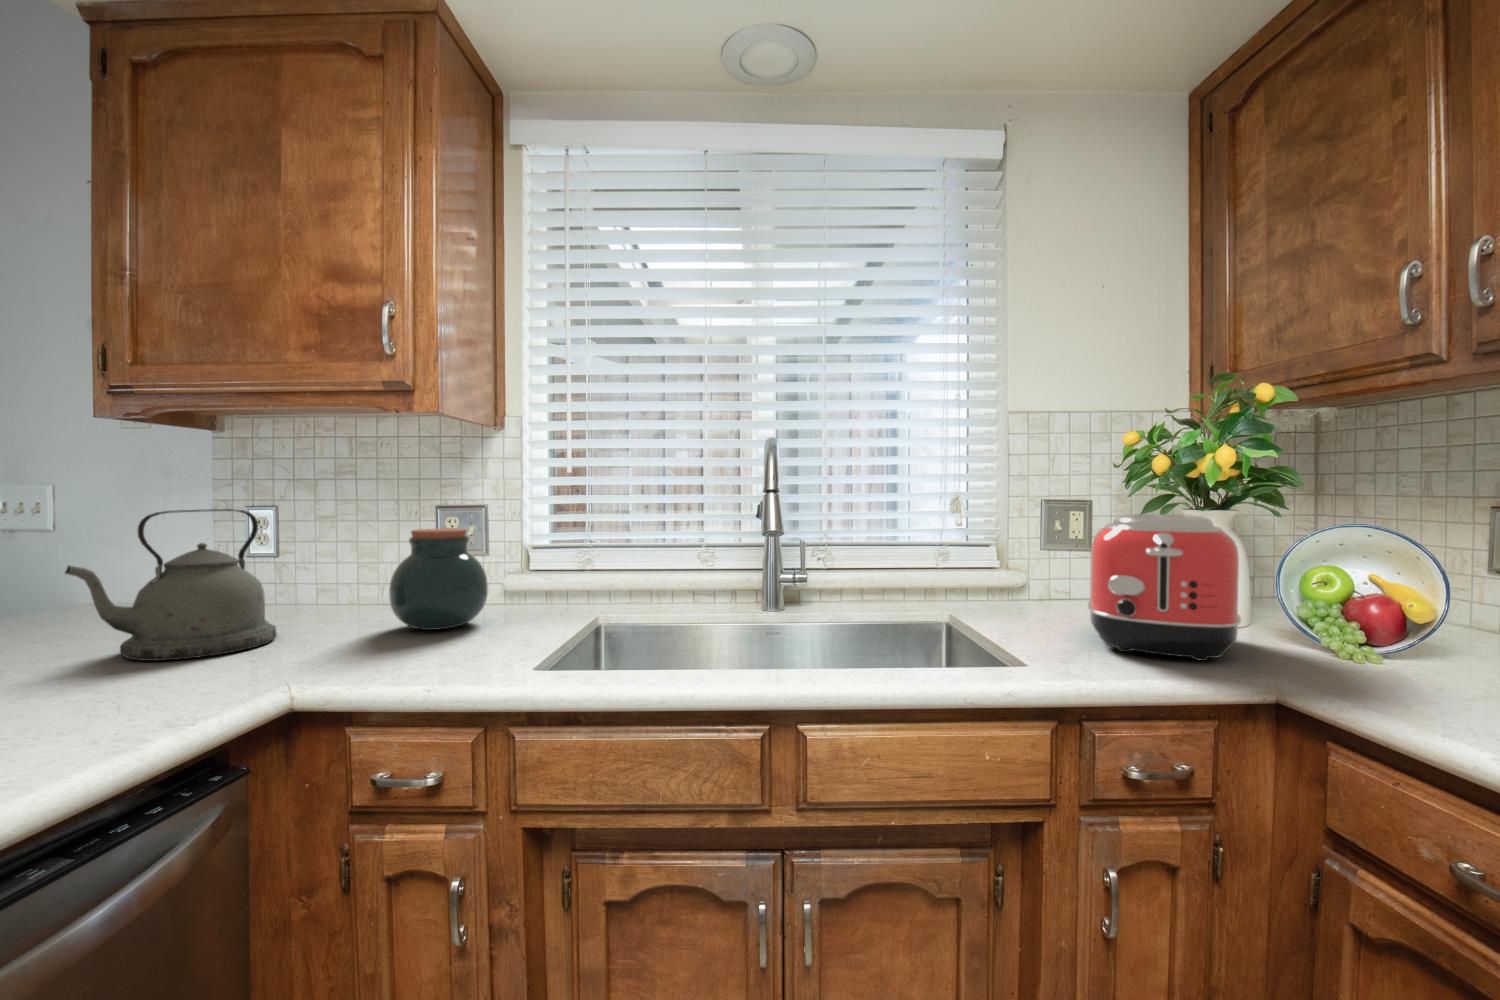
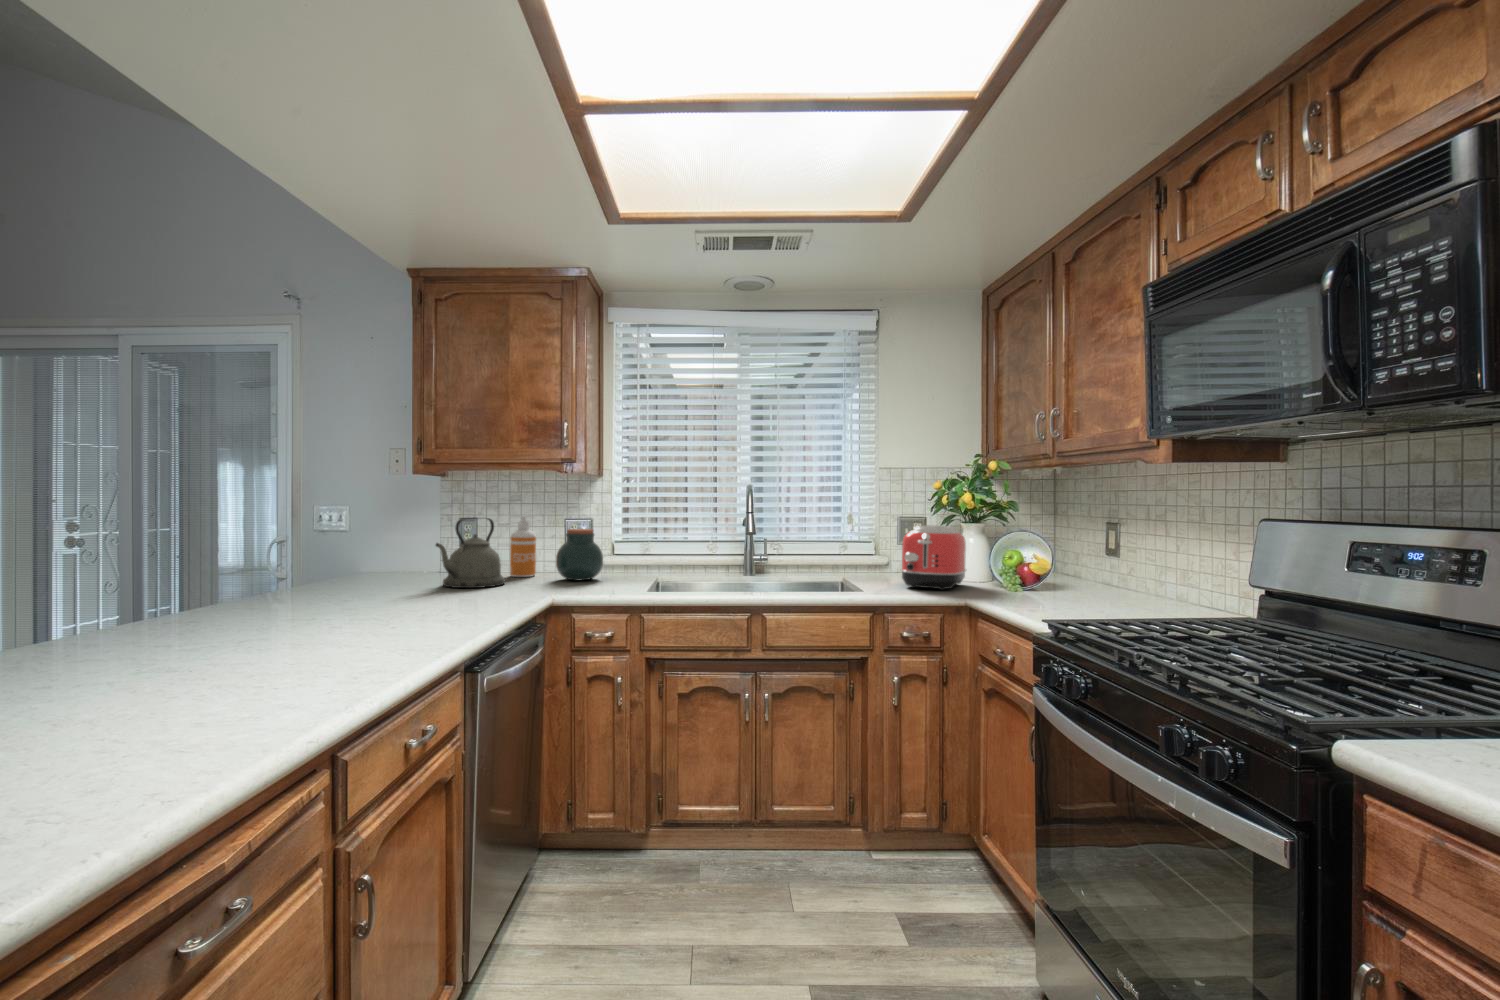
soap dispenser: none [326,505,378,619] -> present [510,516,536,577]

